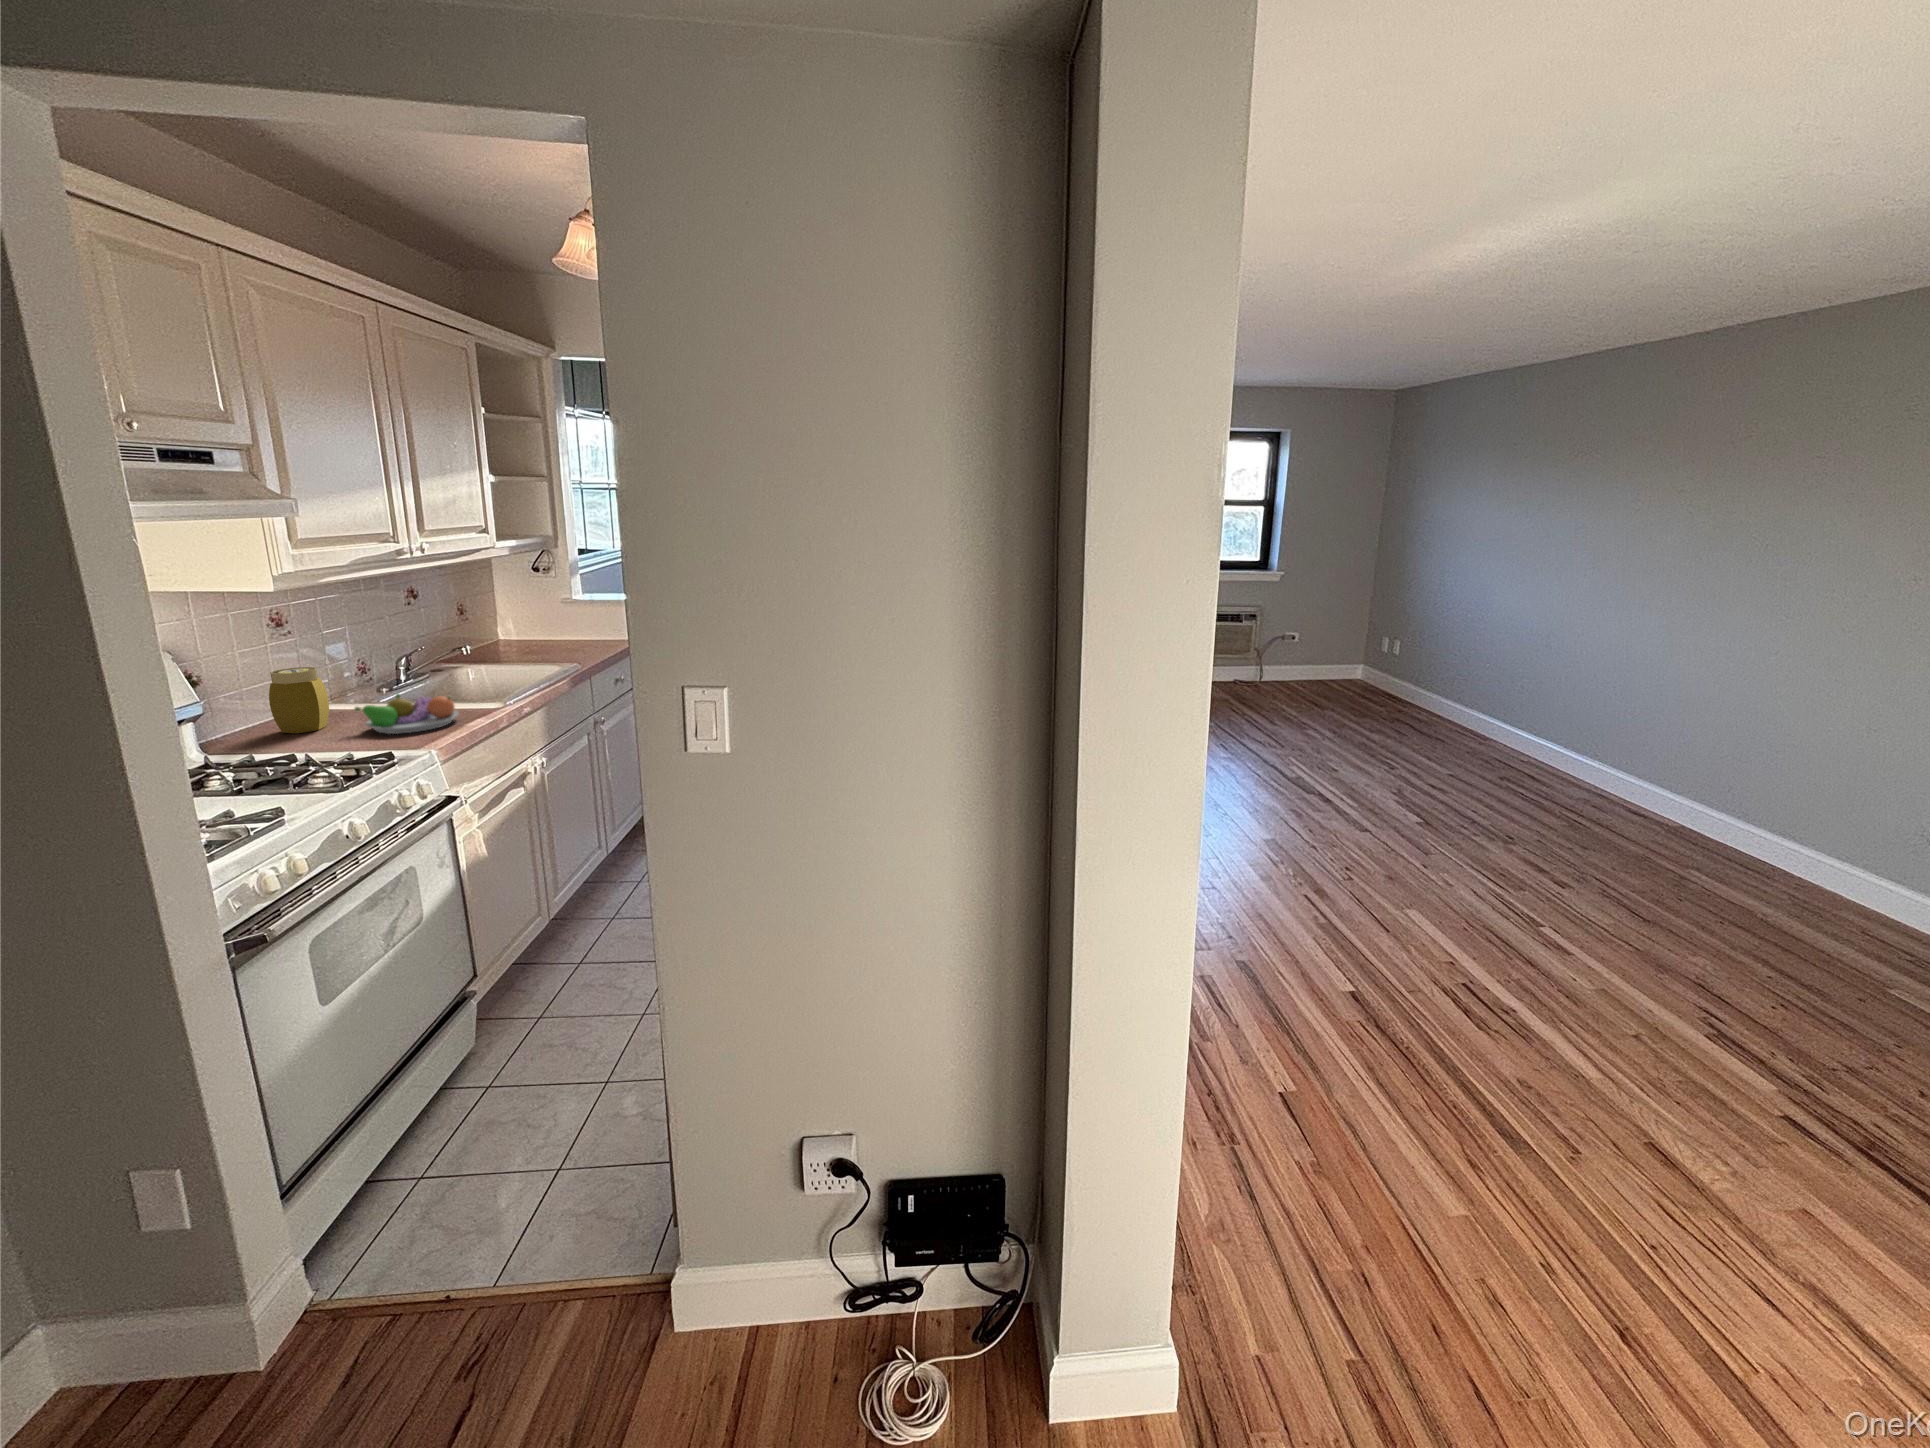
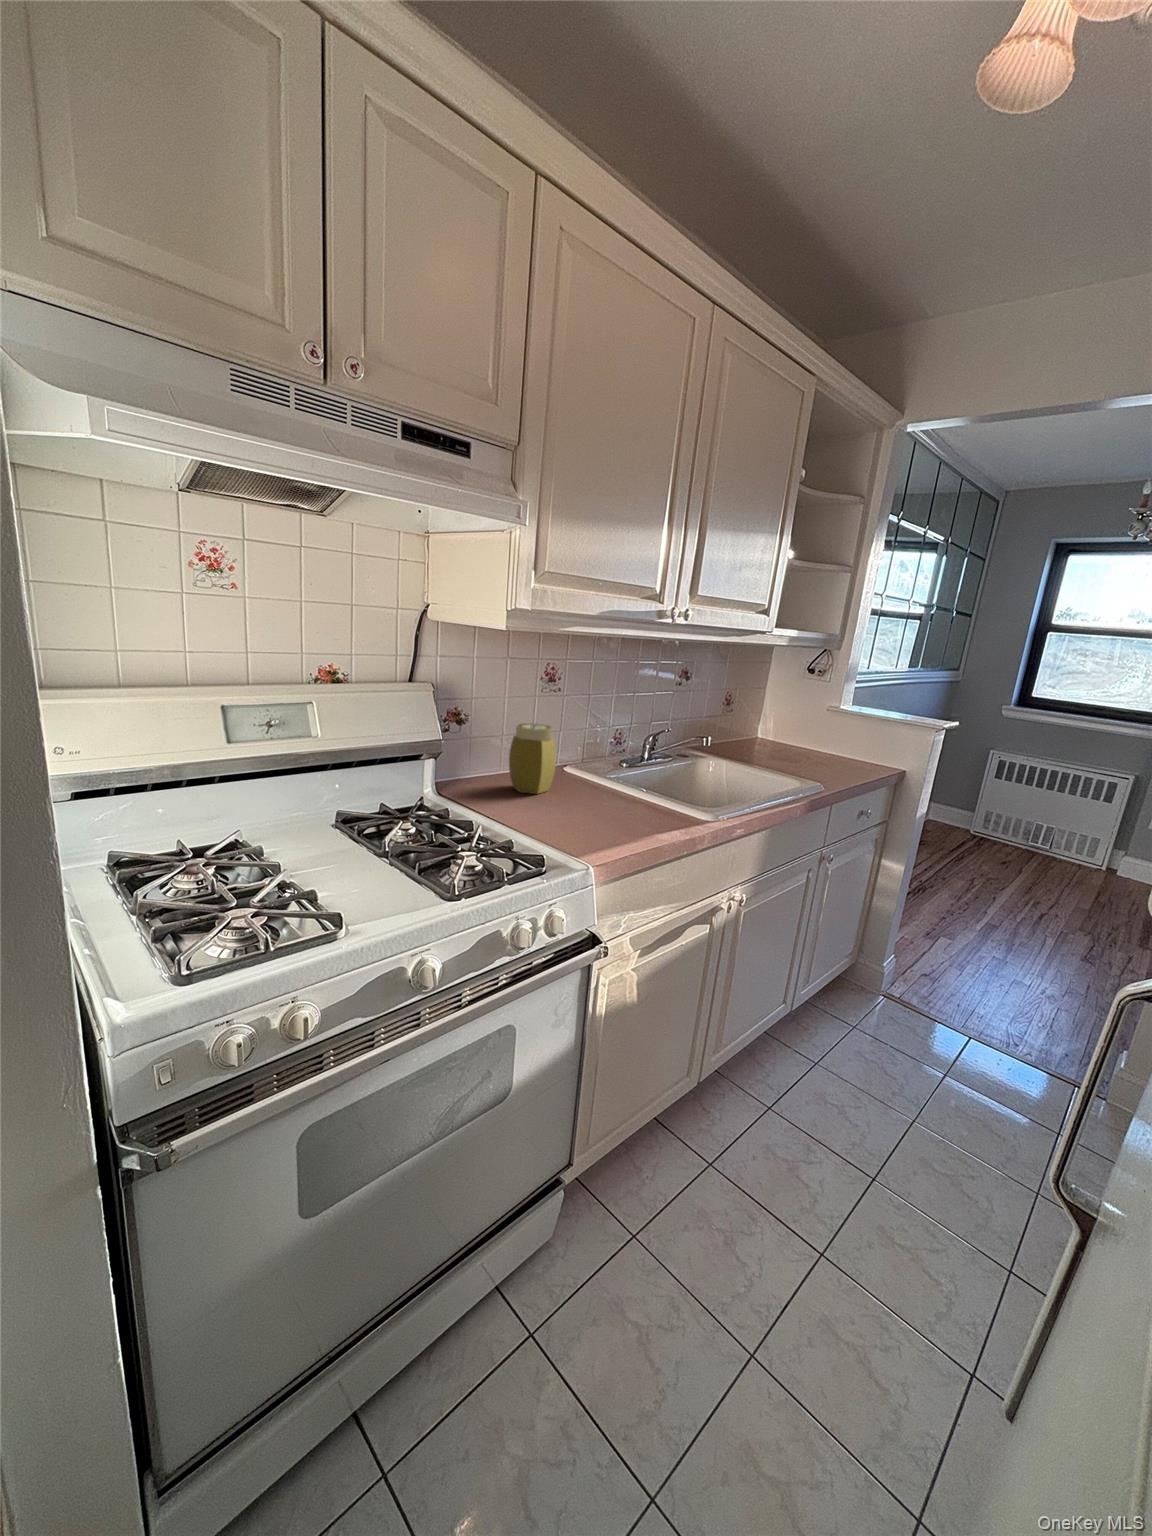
fruit bowl: present [355,694,458,734] -> none [562,773,656,829]

